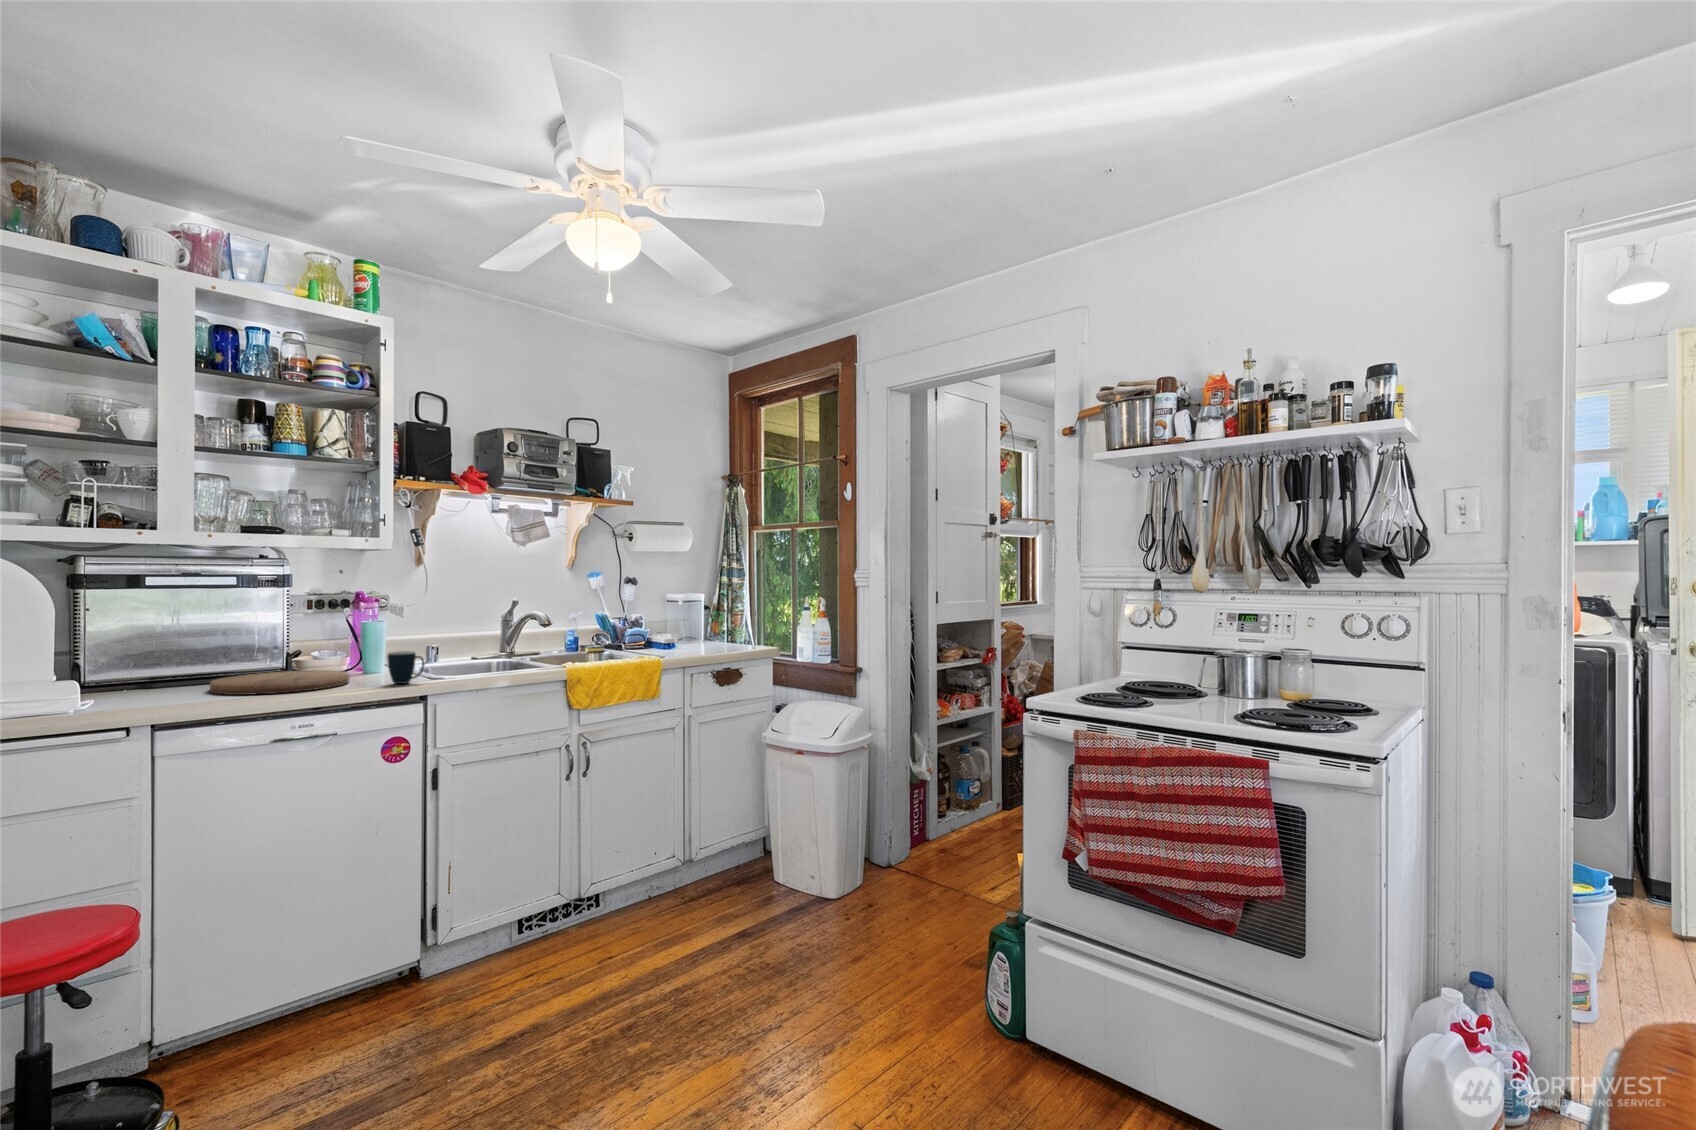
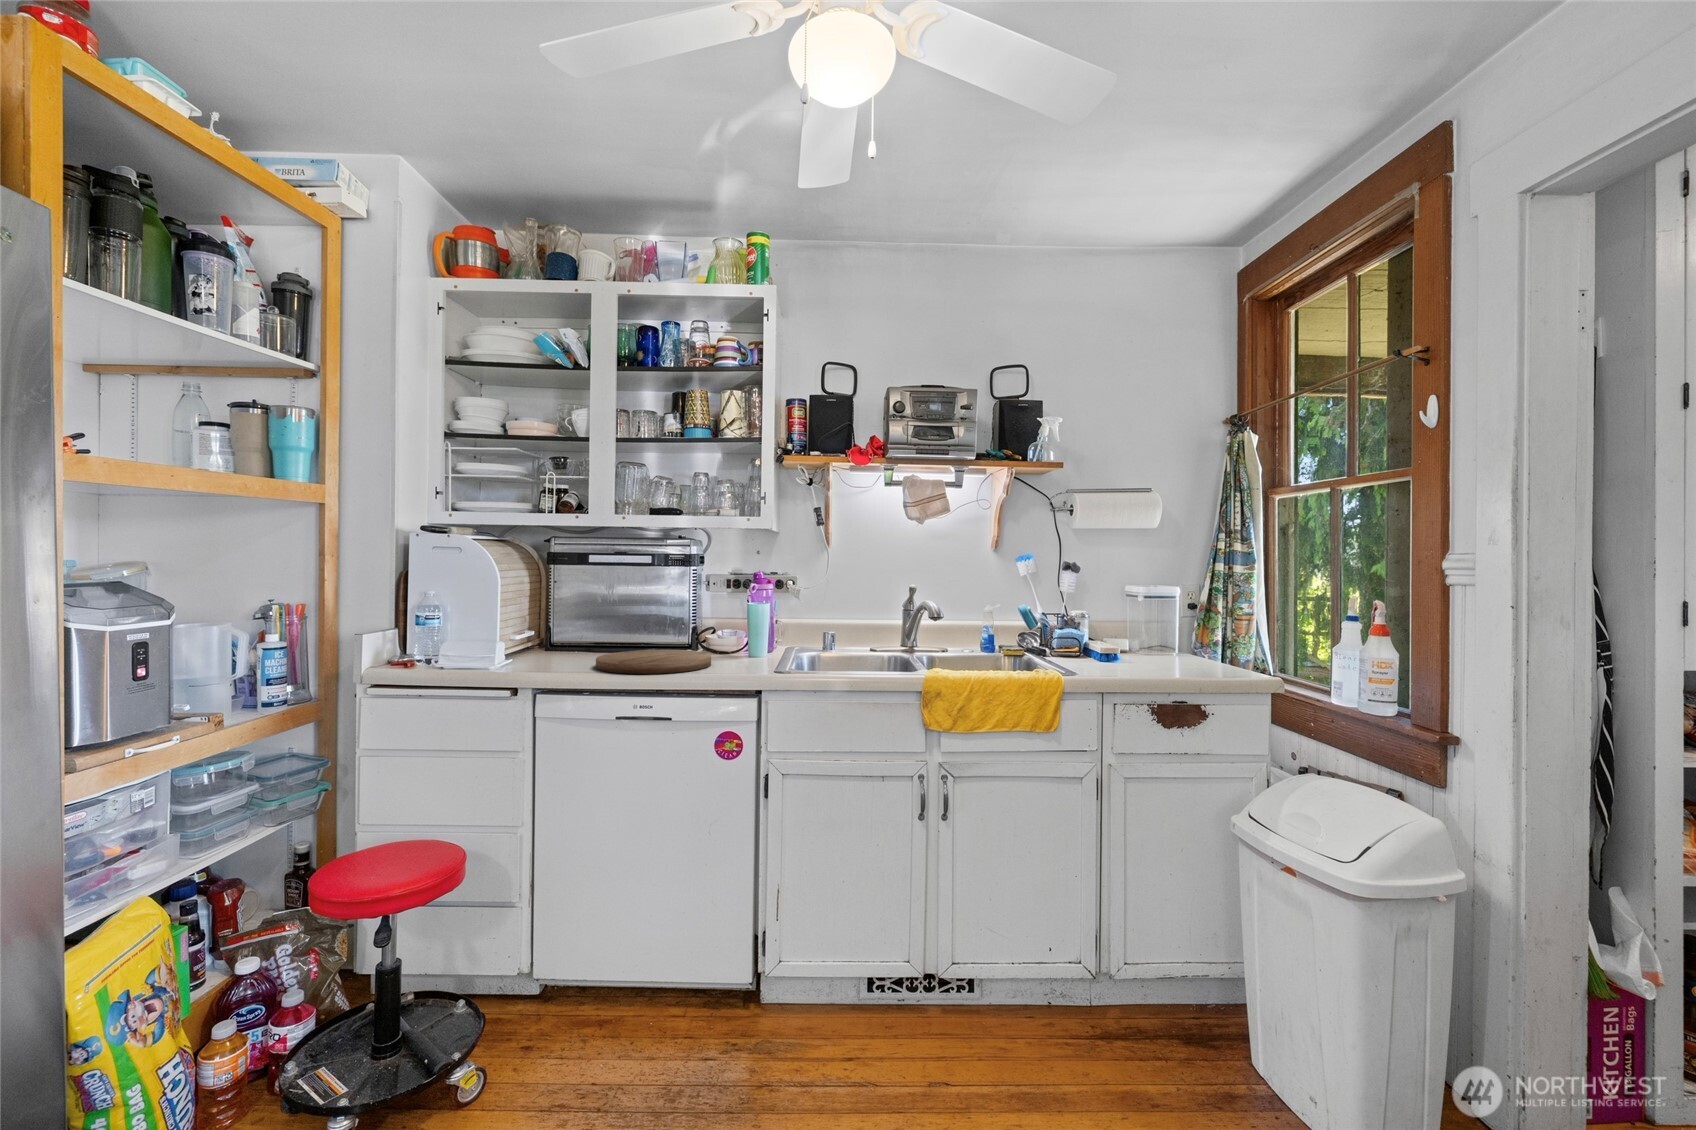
mug: present [387,651,425,684] -> none [721,640,751,677]

